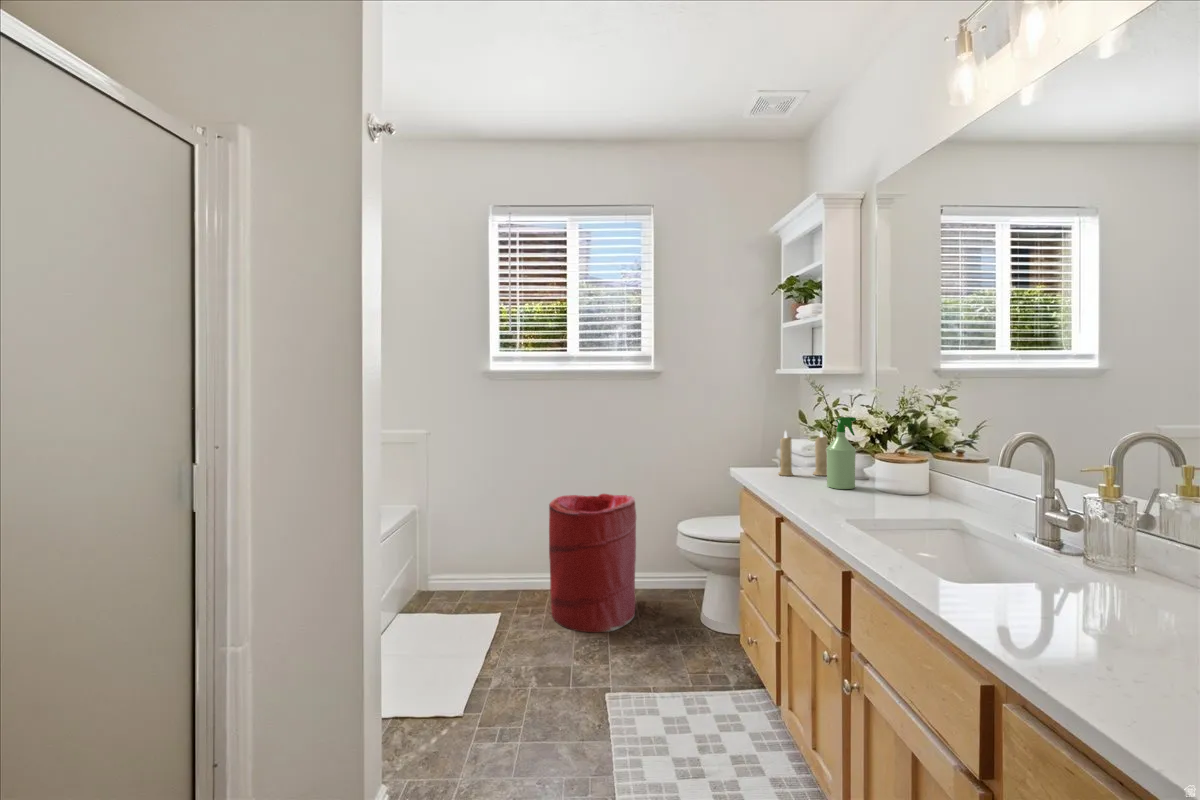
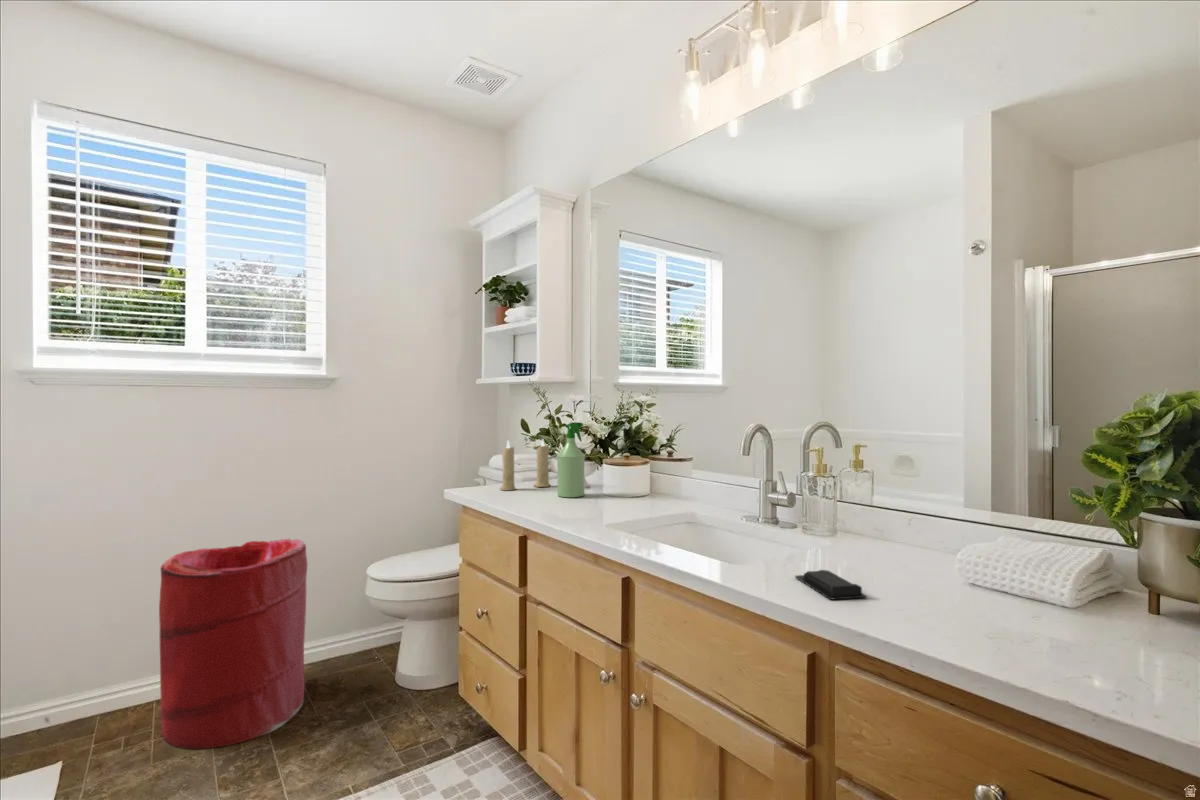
soap bar: none [1009,604,1082,647] -> present [795,570,867,599]

